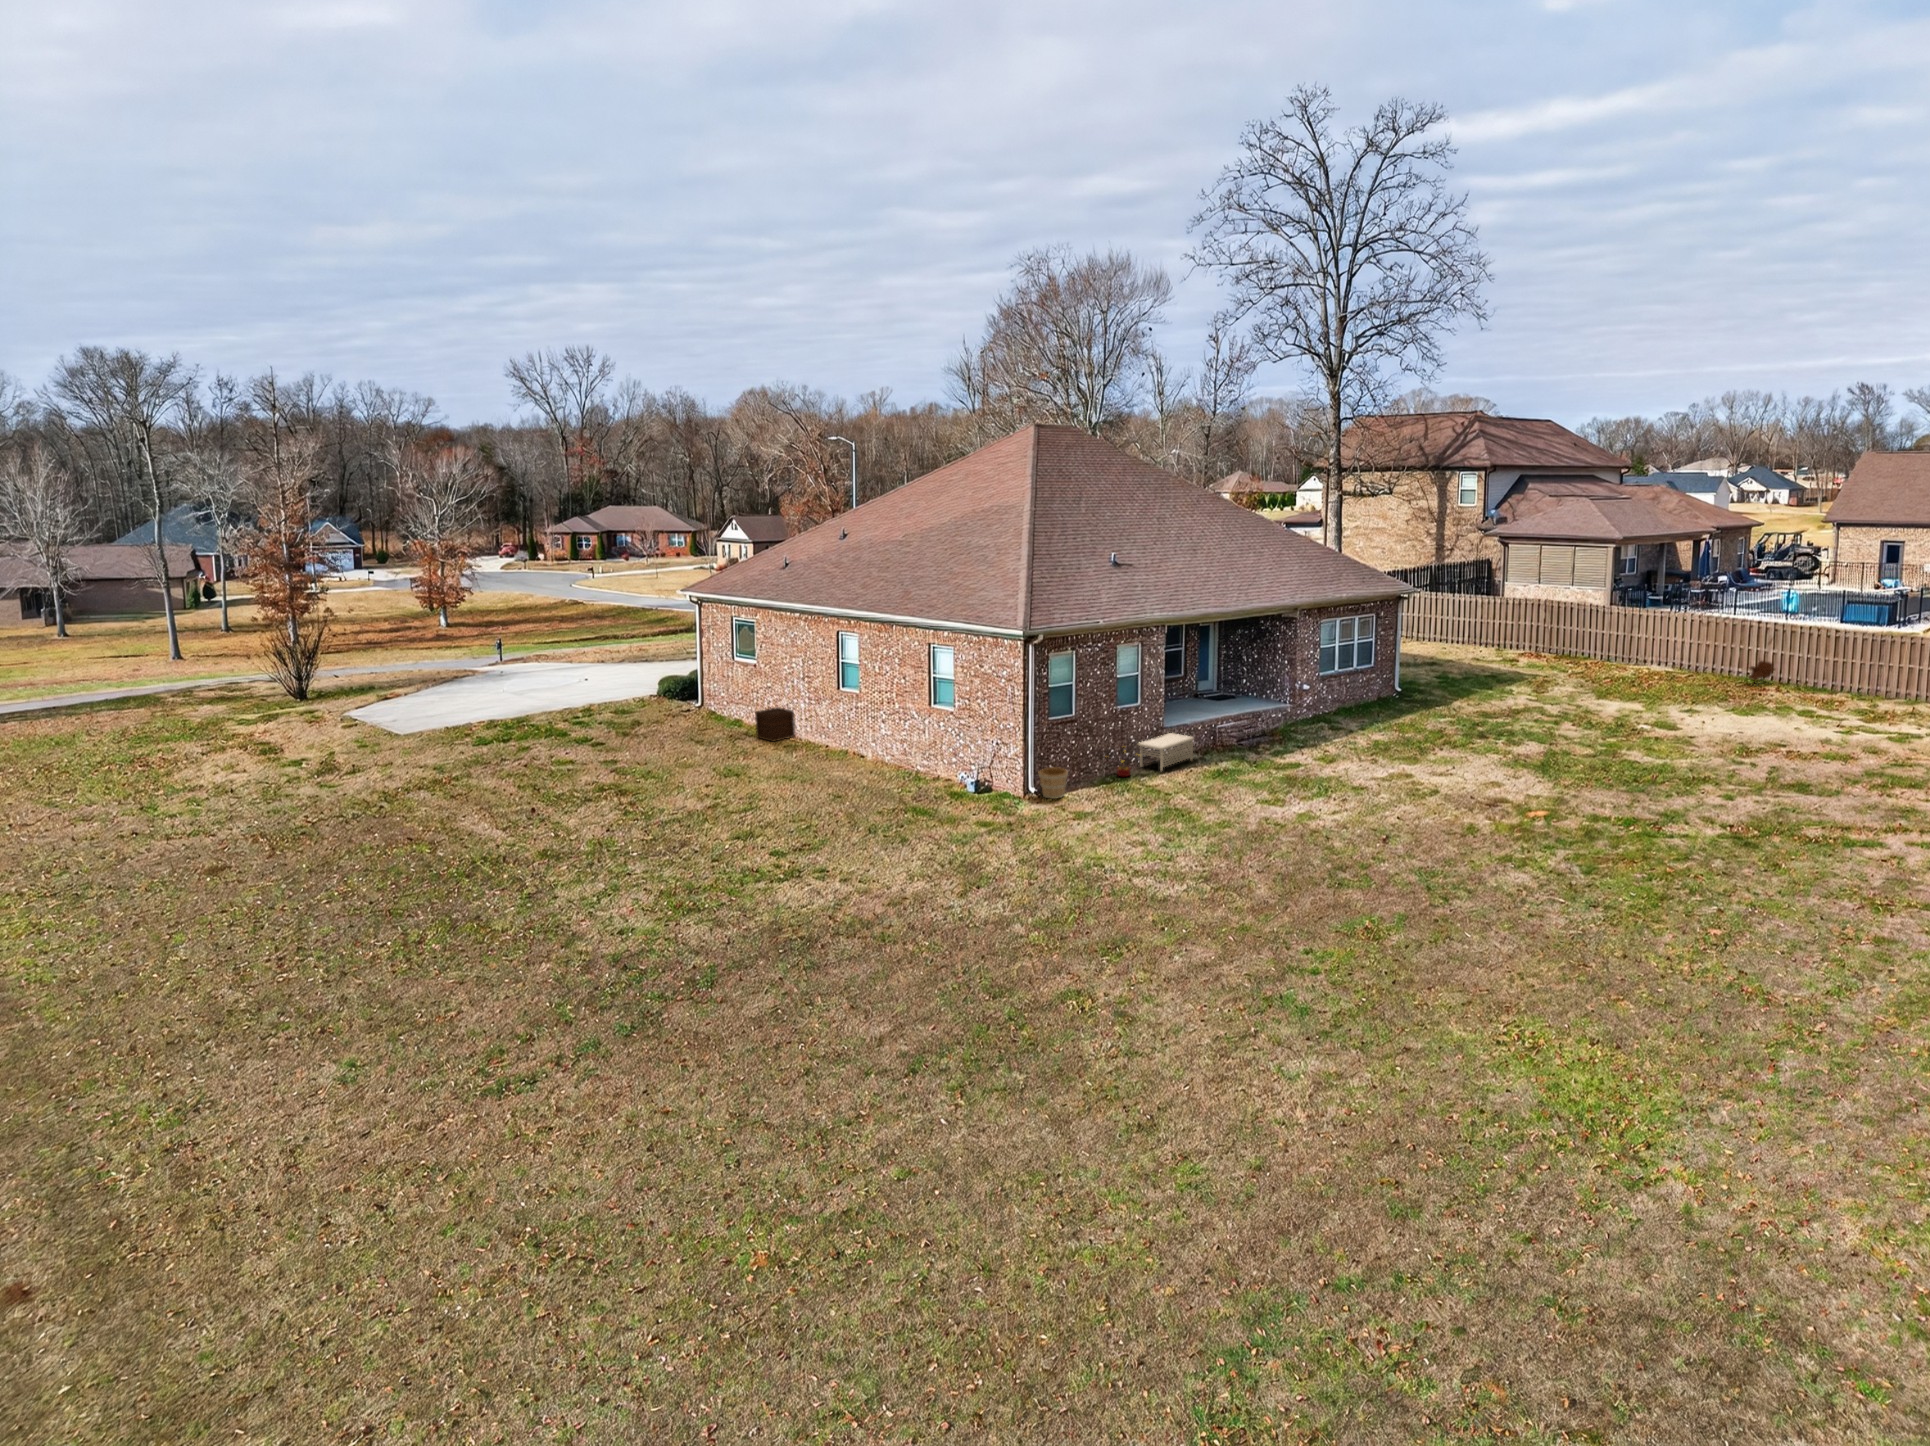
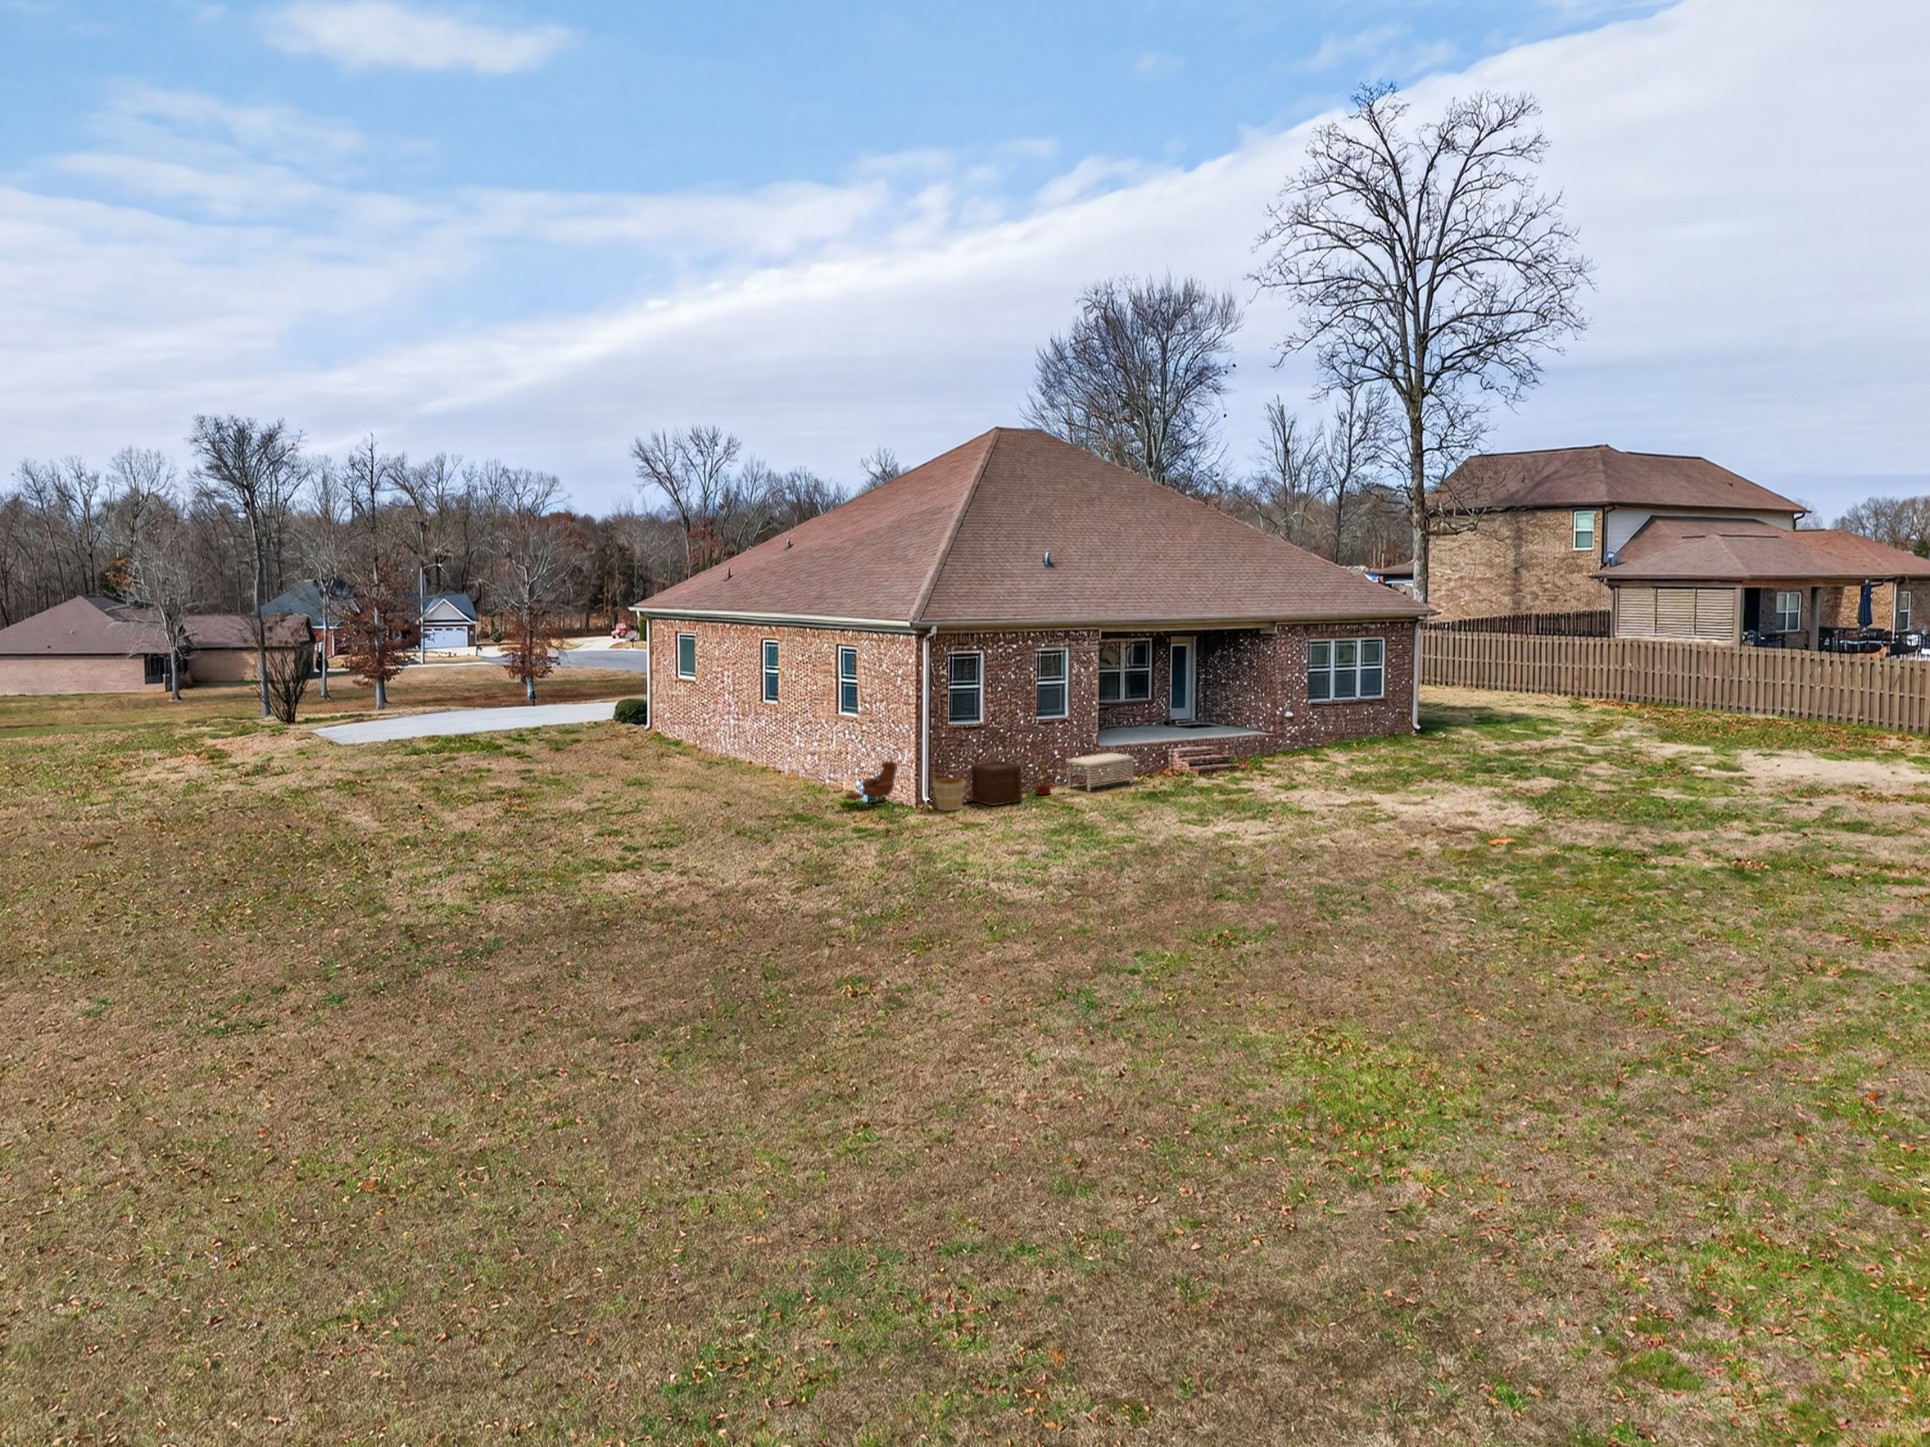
lounge chair: present [1749,661,1775,685] -> present [846,761,897,809]
wooden crate: present [755,707,795,742] -> present [971,761,1022,806]

